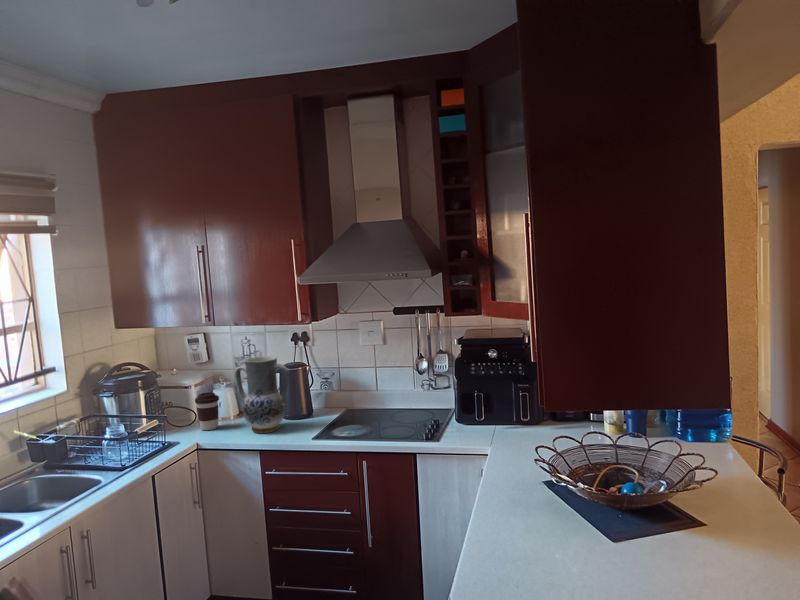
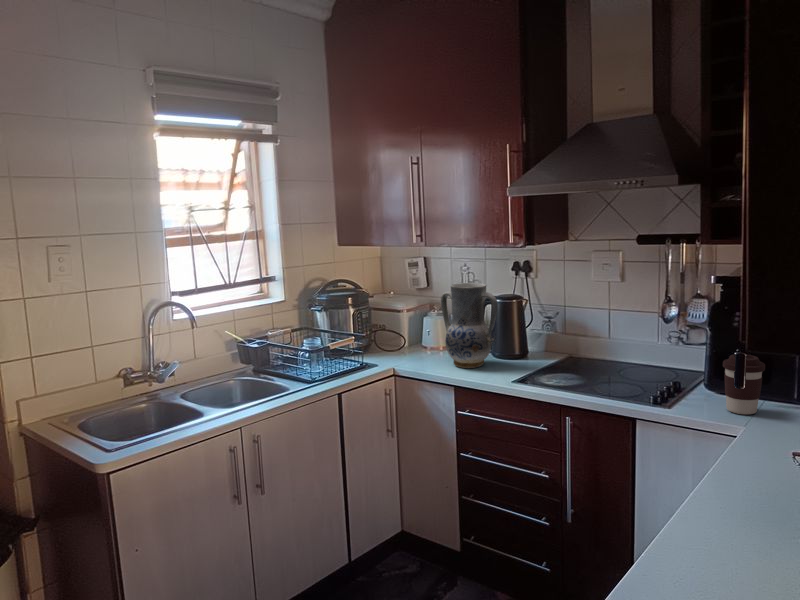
coffee cup: present [195,392,219,430] -> present [723,354,765,414]

